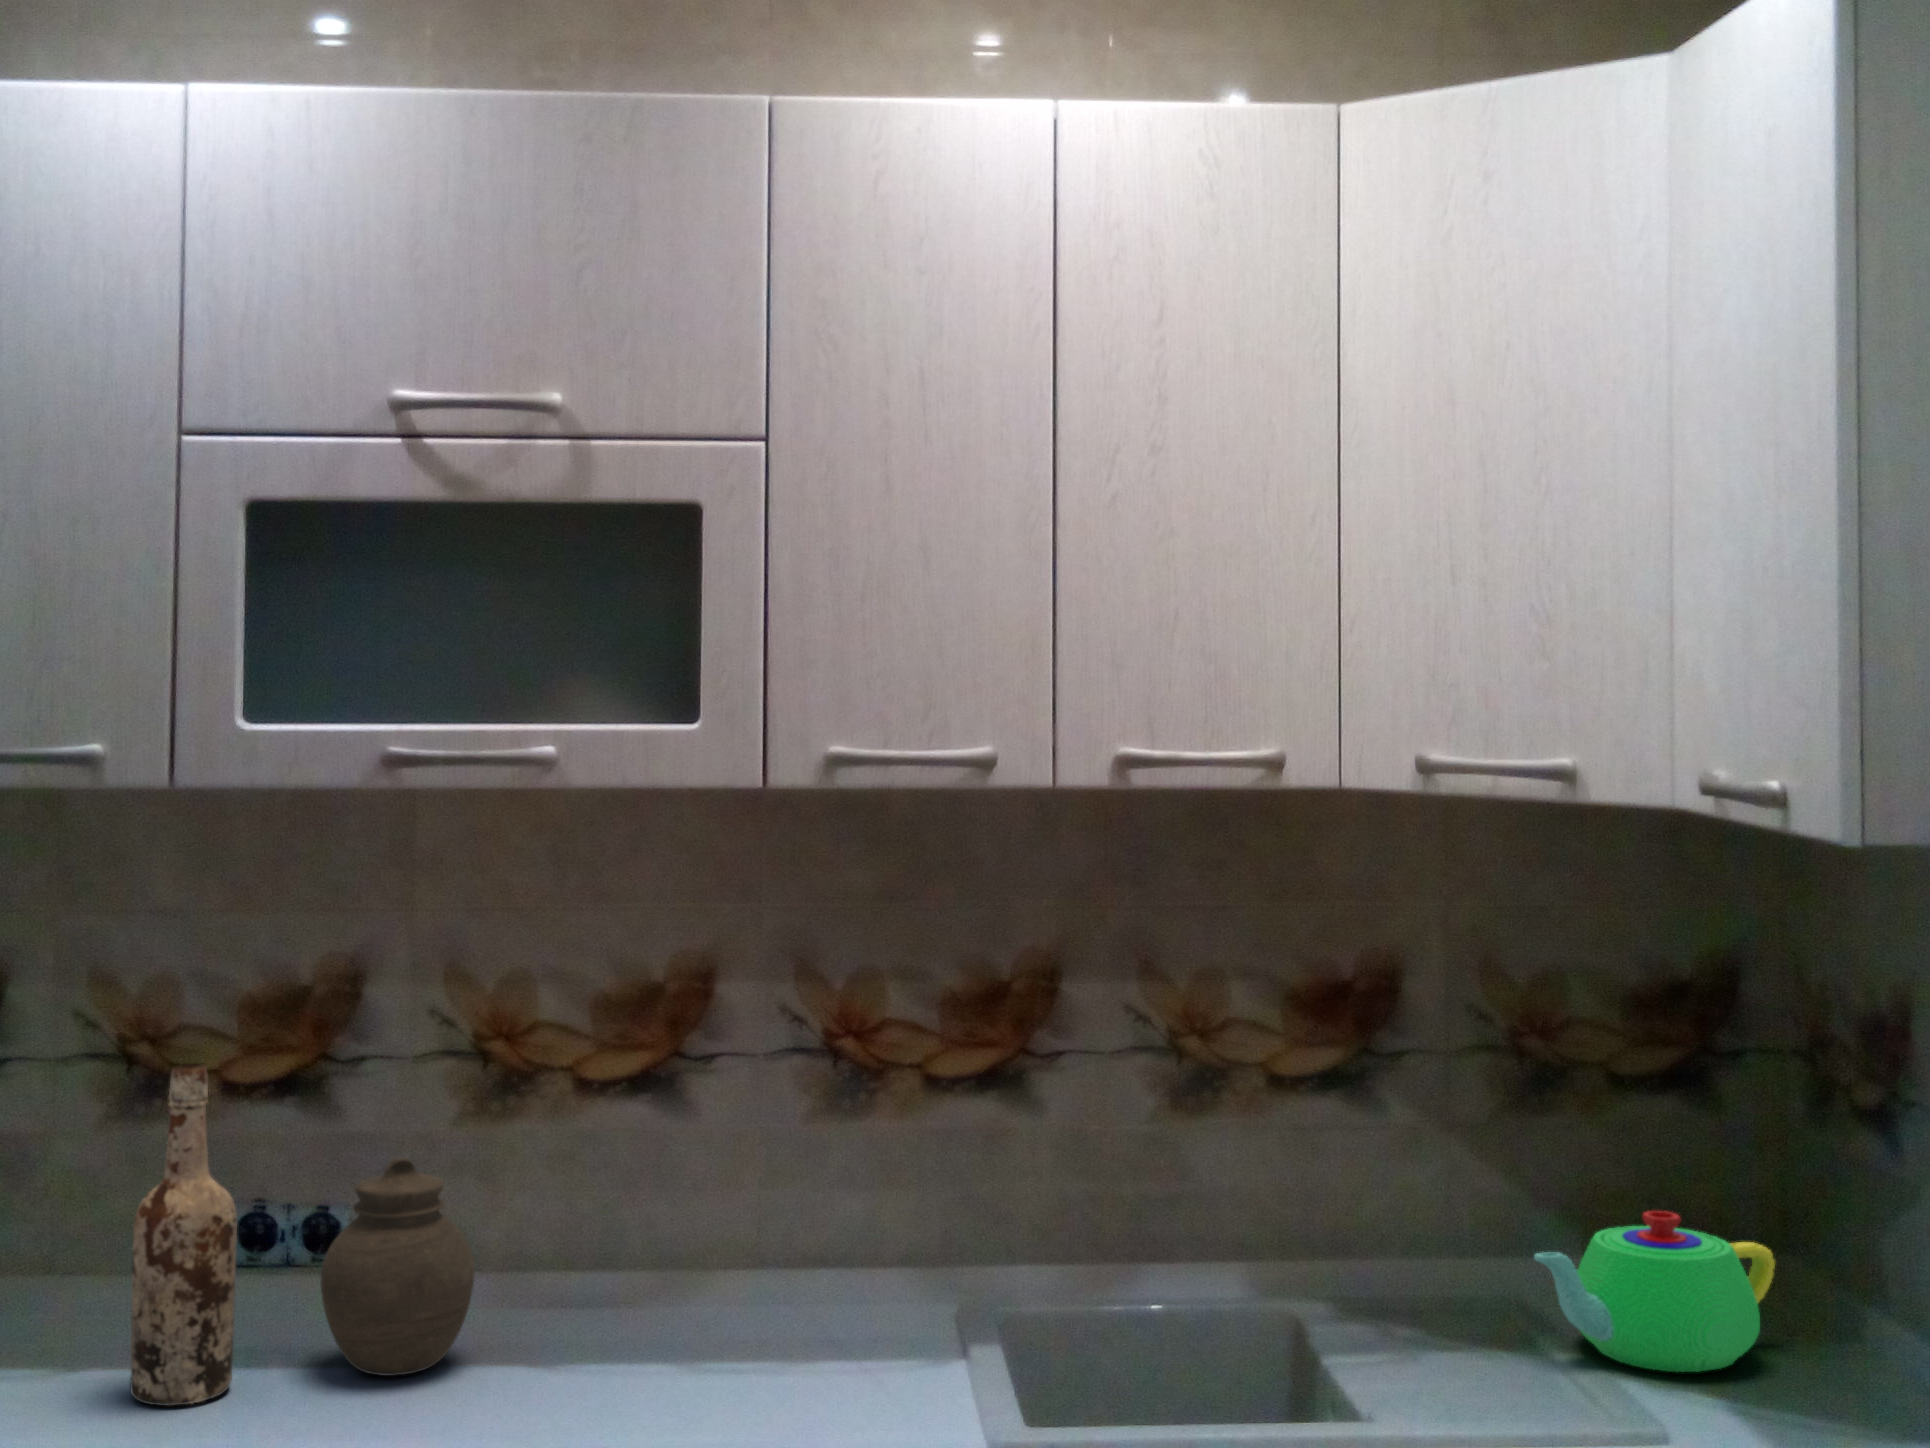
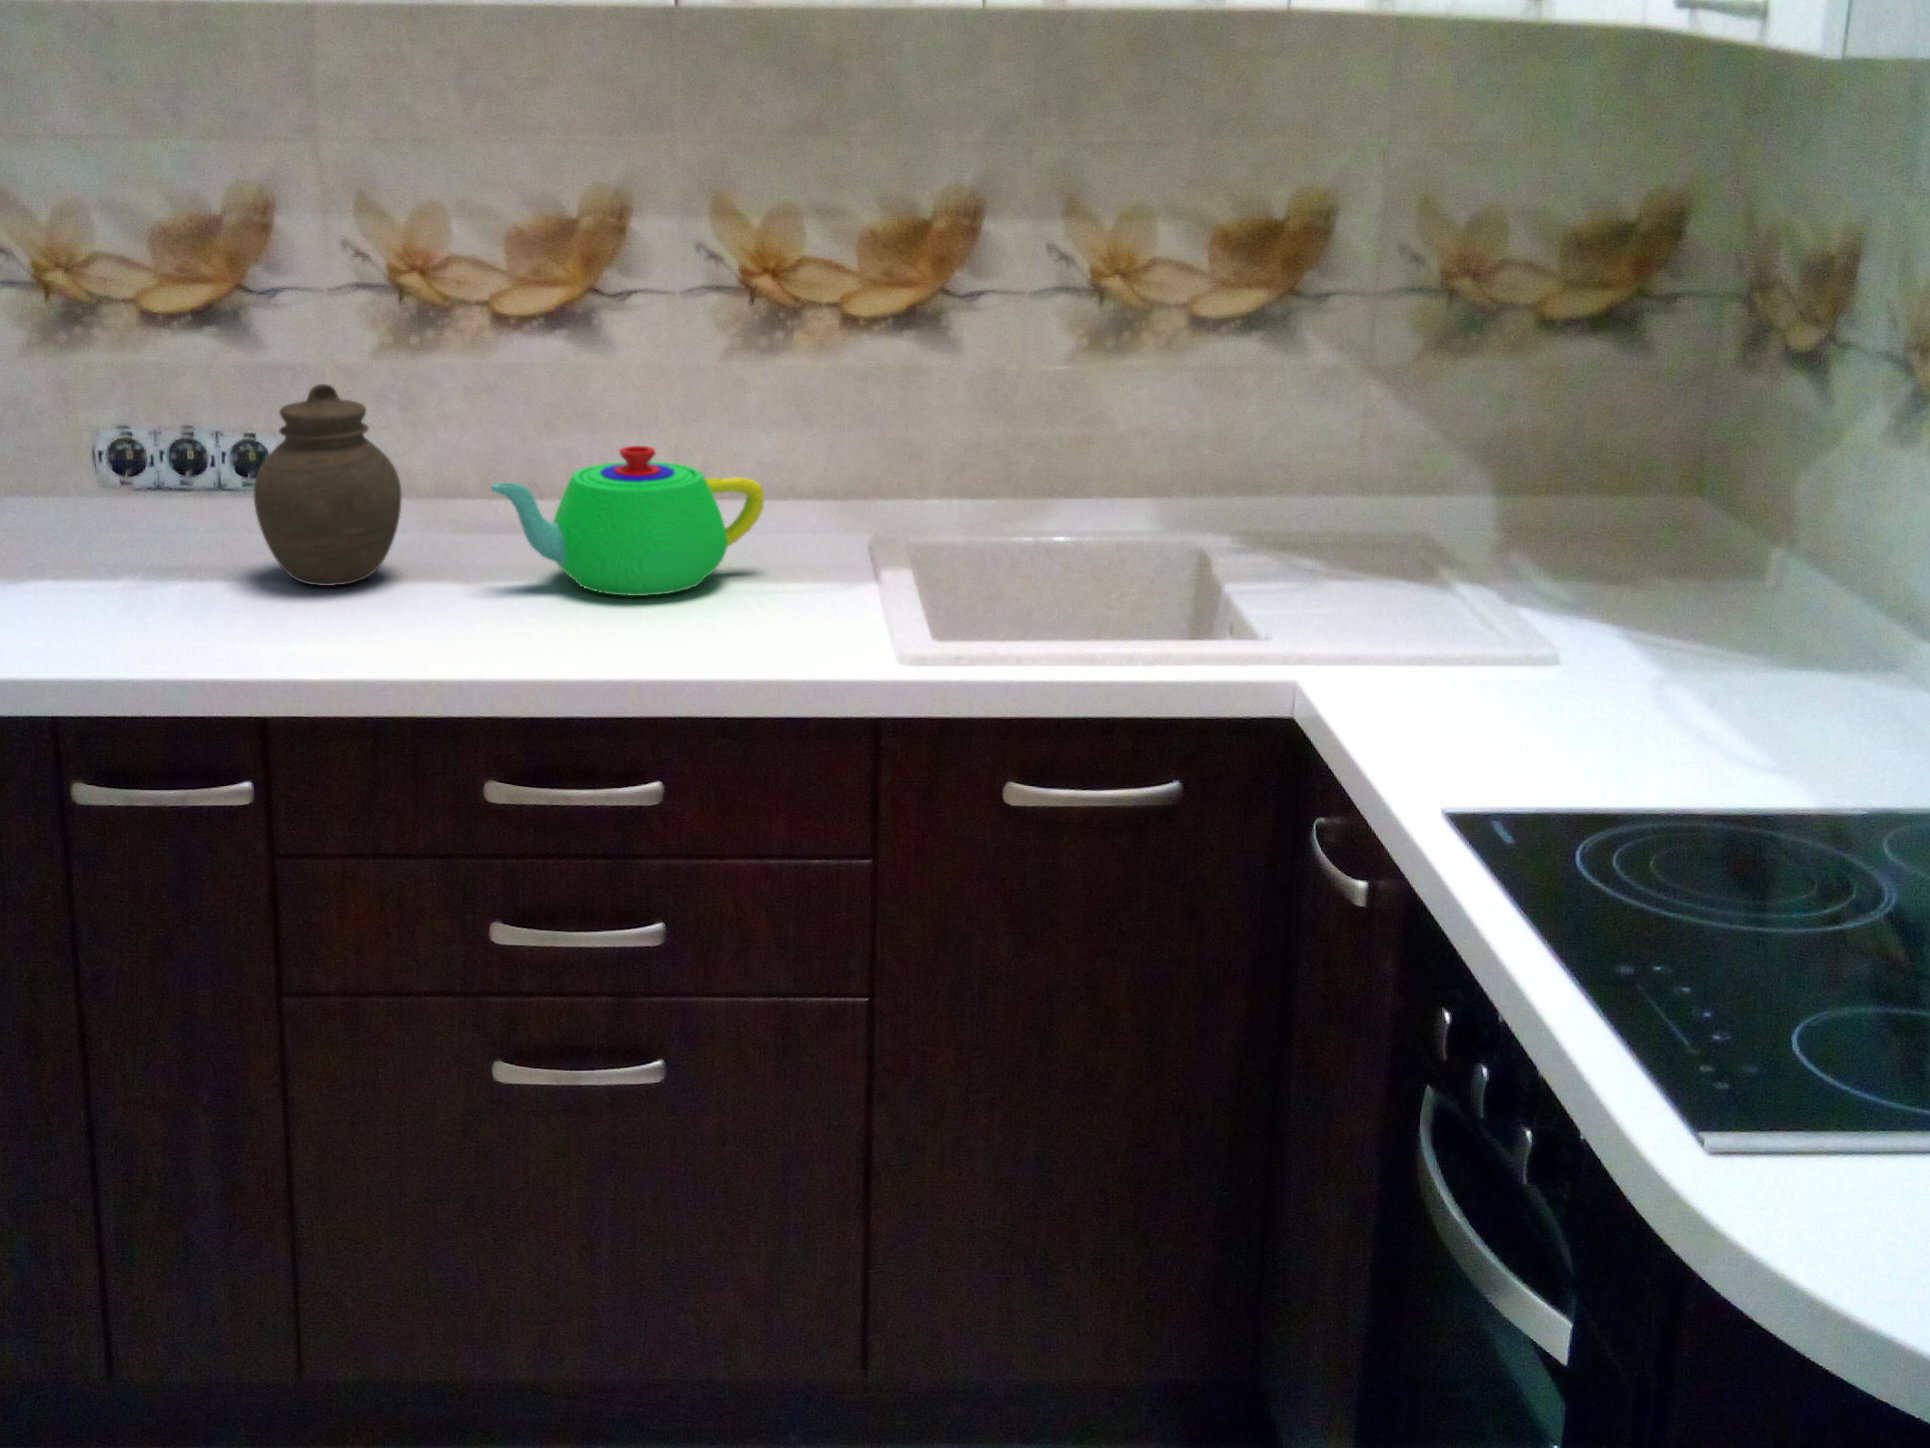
wine bottle: present [130,1063,237,1406] -> none [70,288,178,607]
teapot: present [1534,1211,1775,1372] -> present [491,446,764,596]

